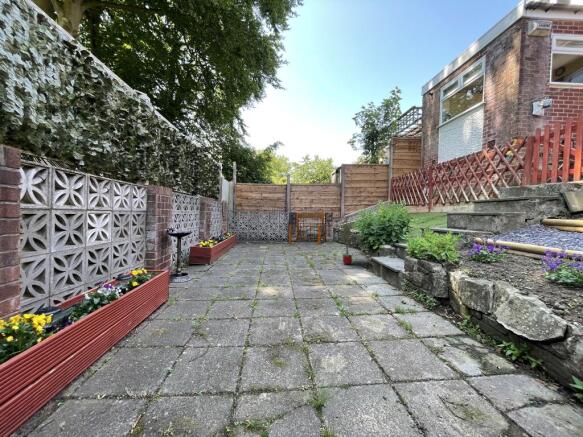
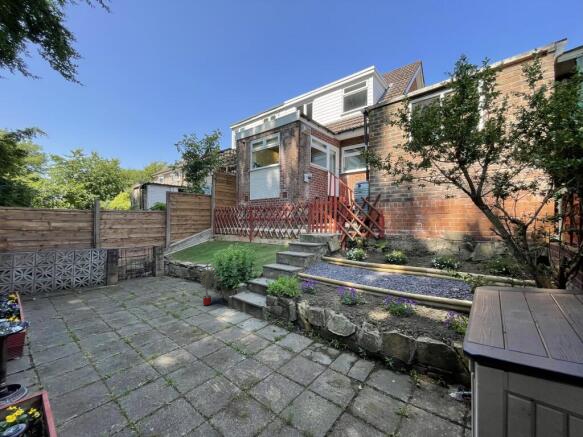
bench: present [289,212,325,244] -> none [106,245,156,286]

